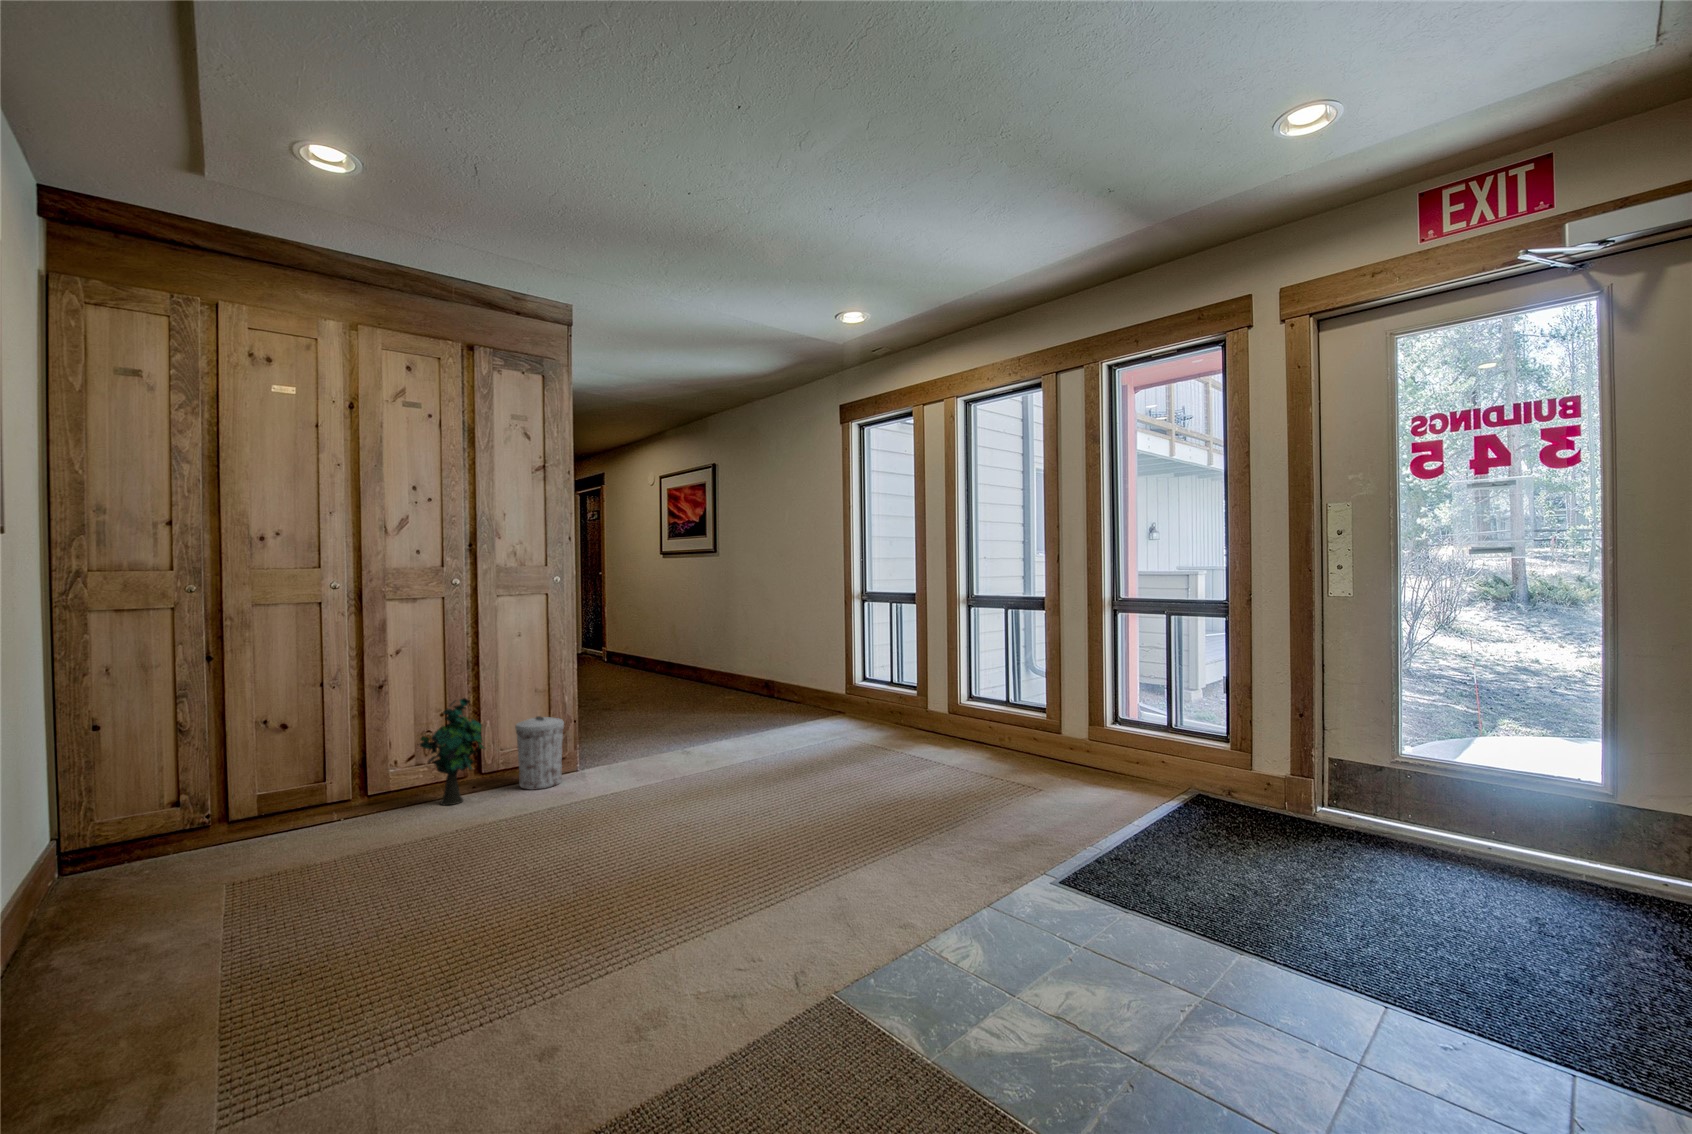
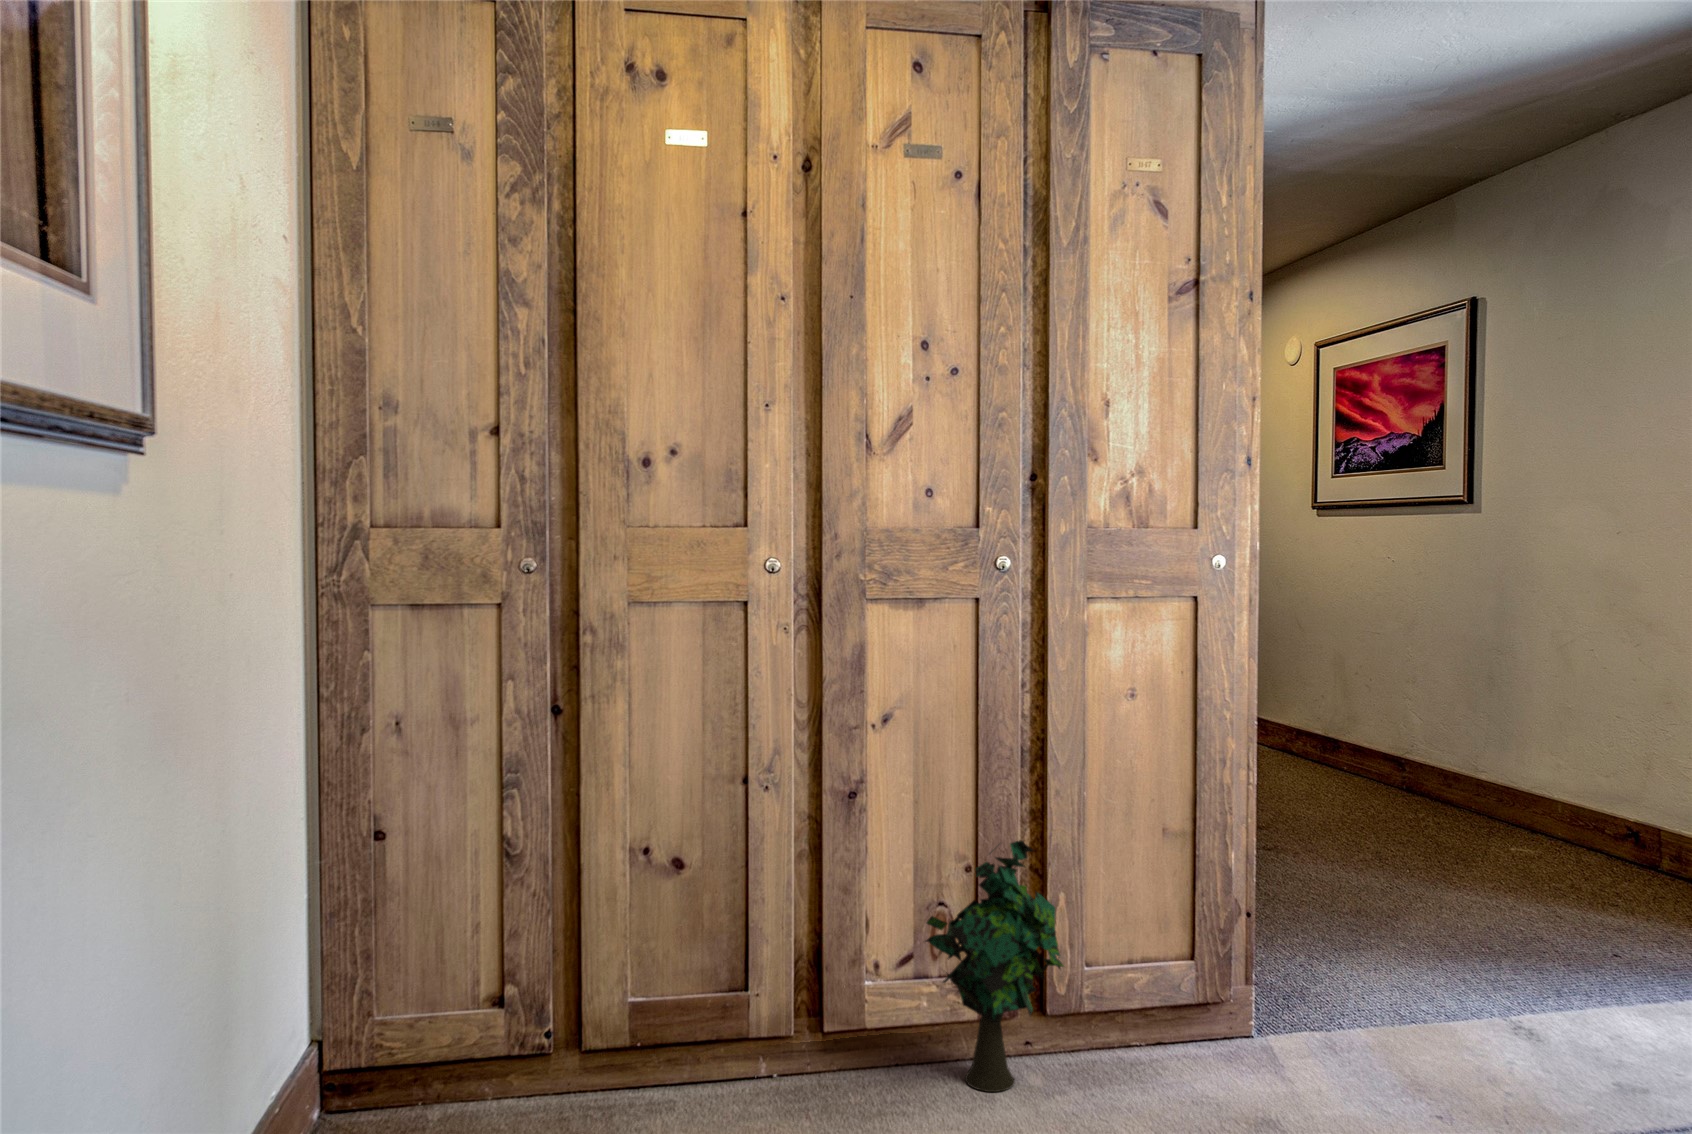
trash can: present [515,716,564,790] -> none [1123,897,1239,1085]

